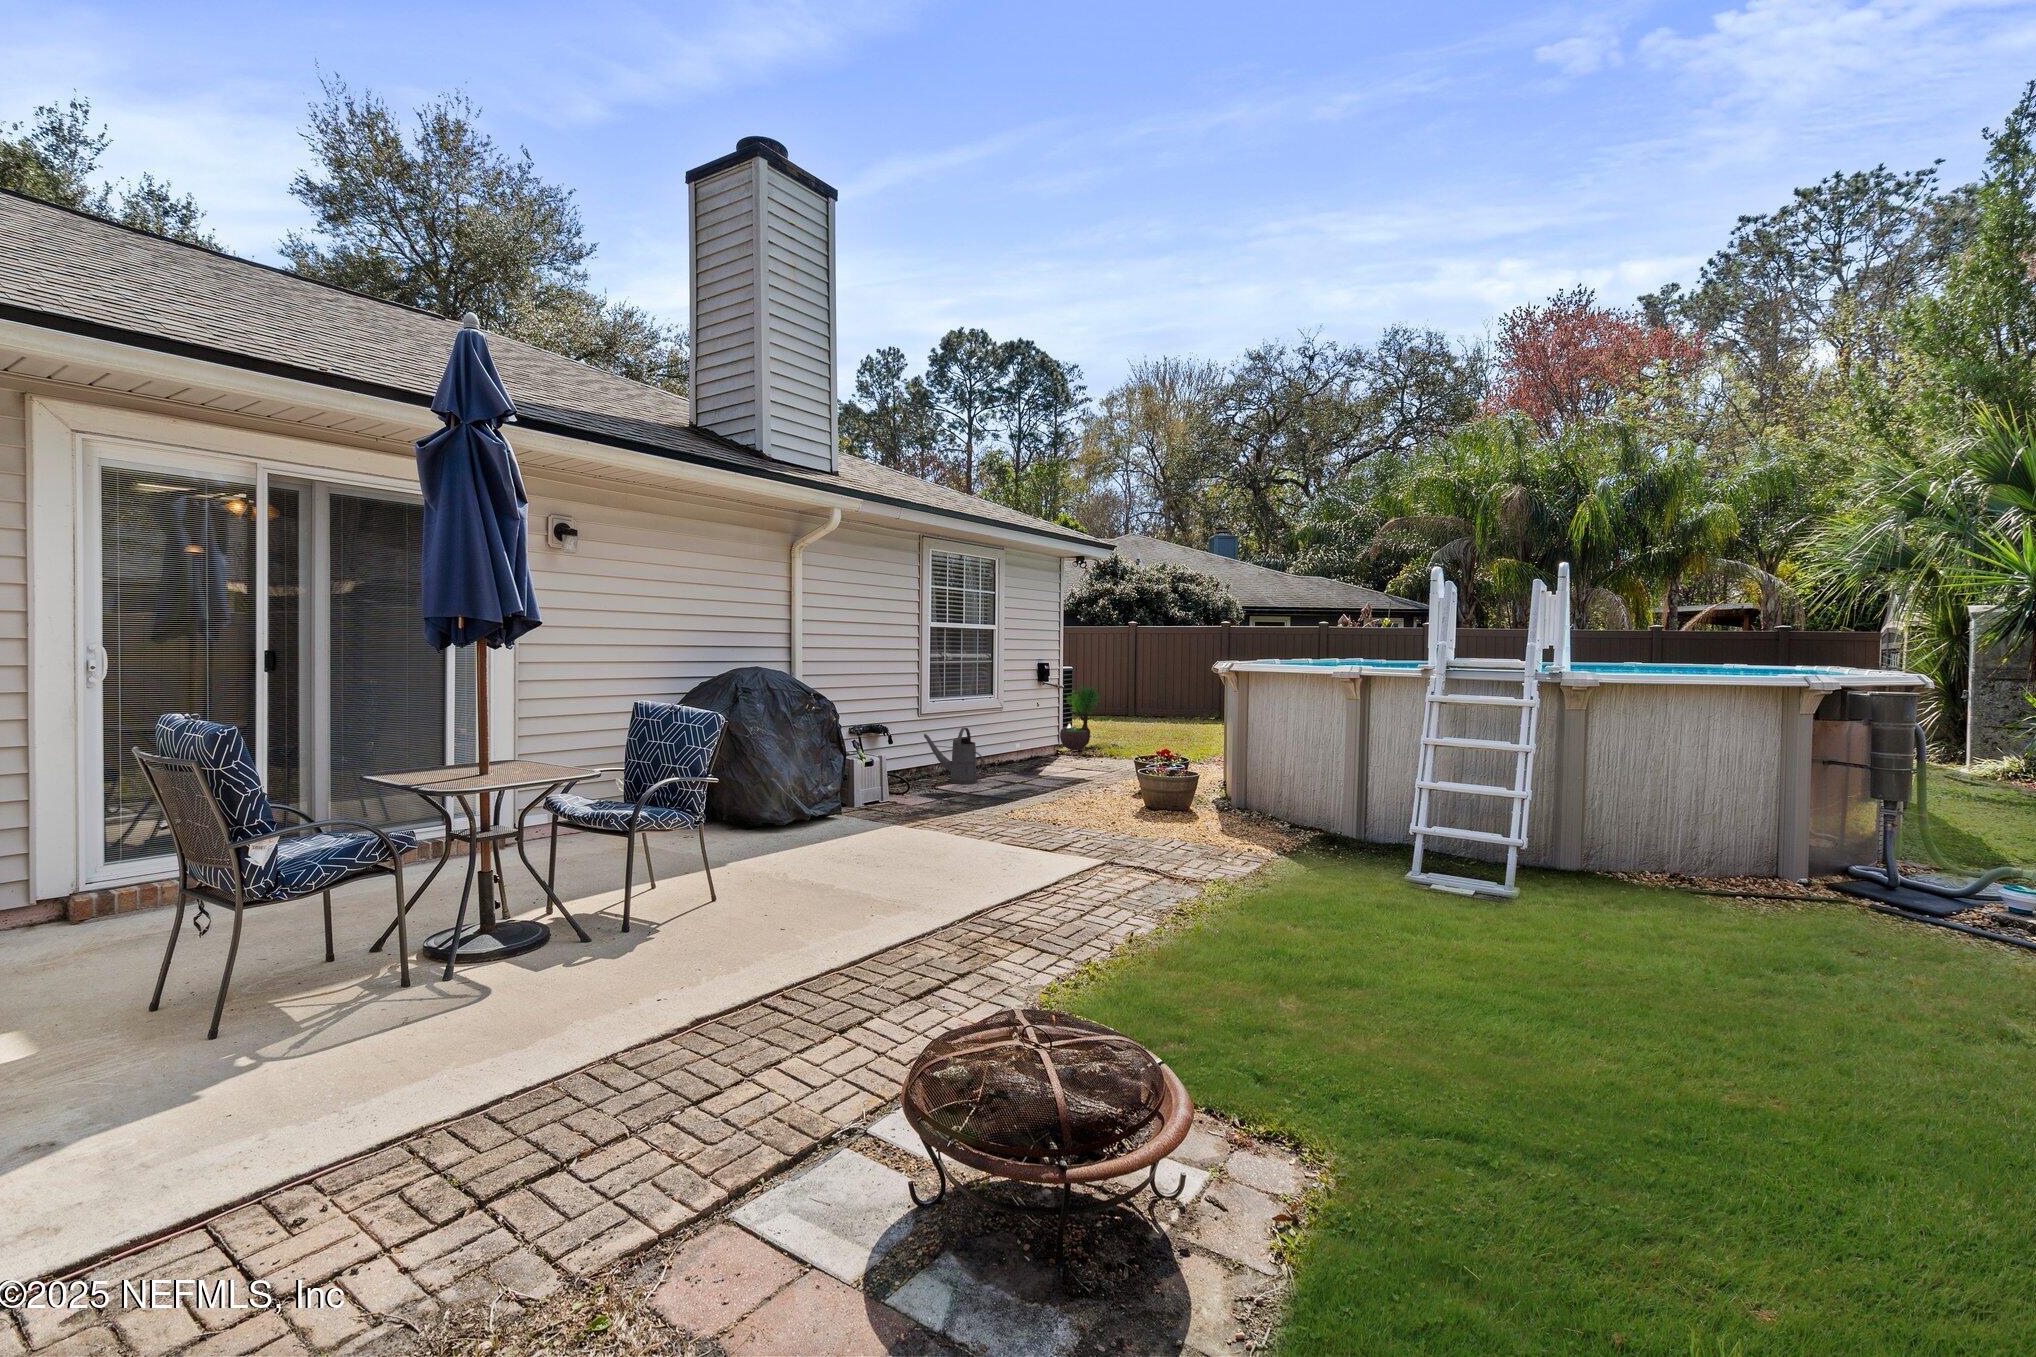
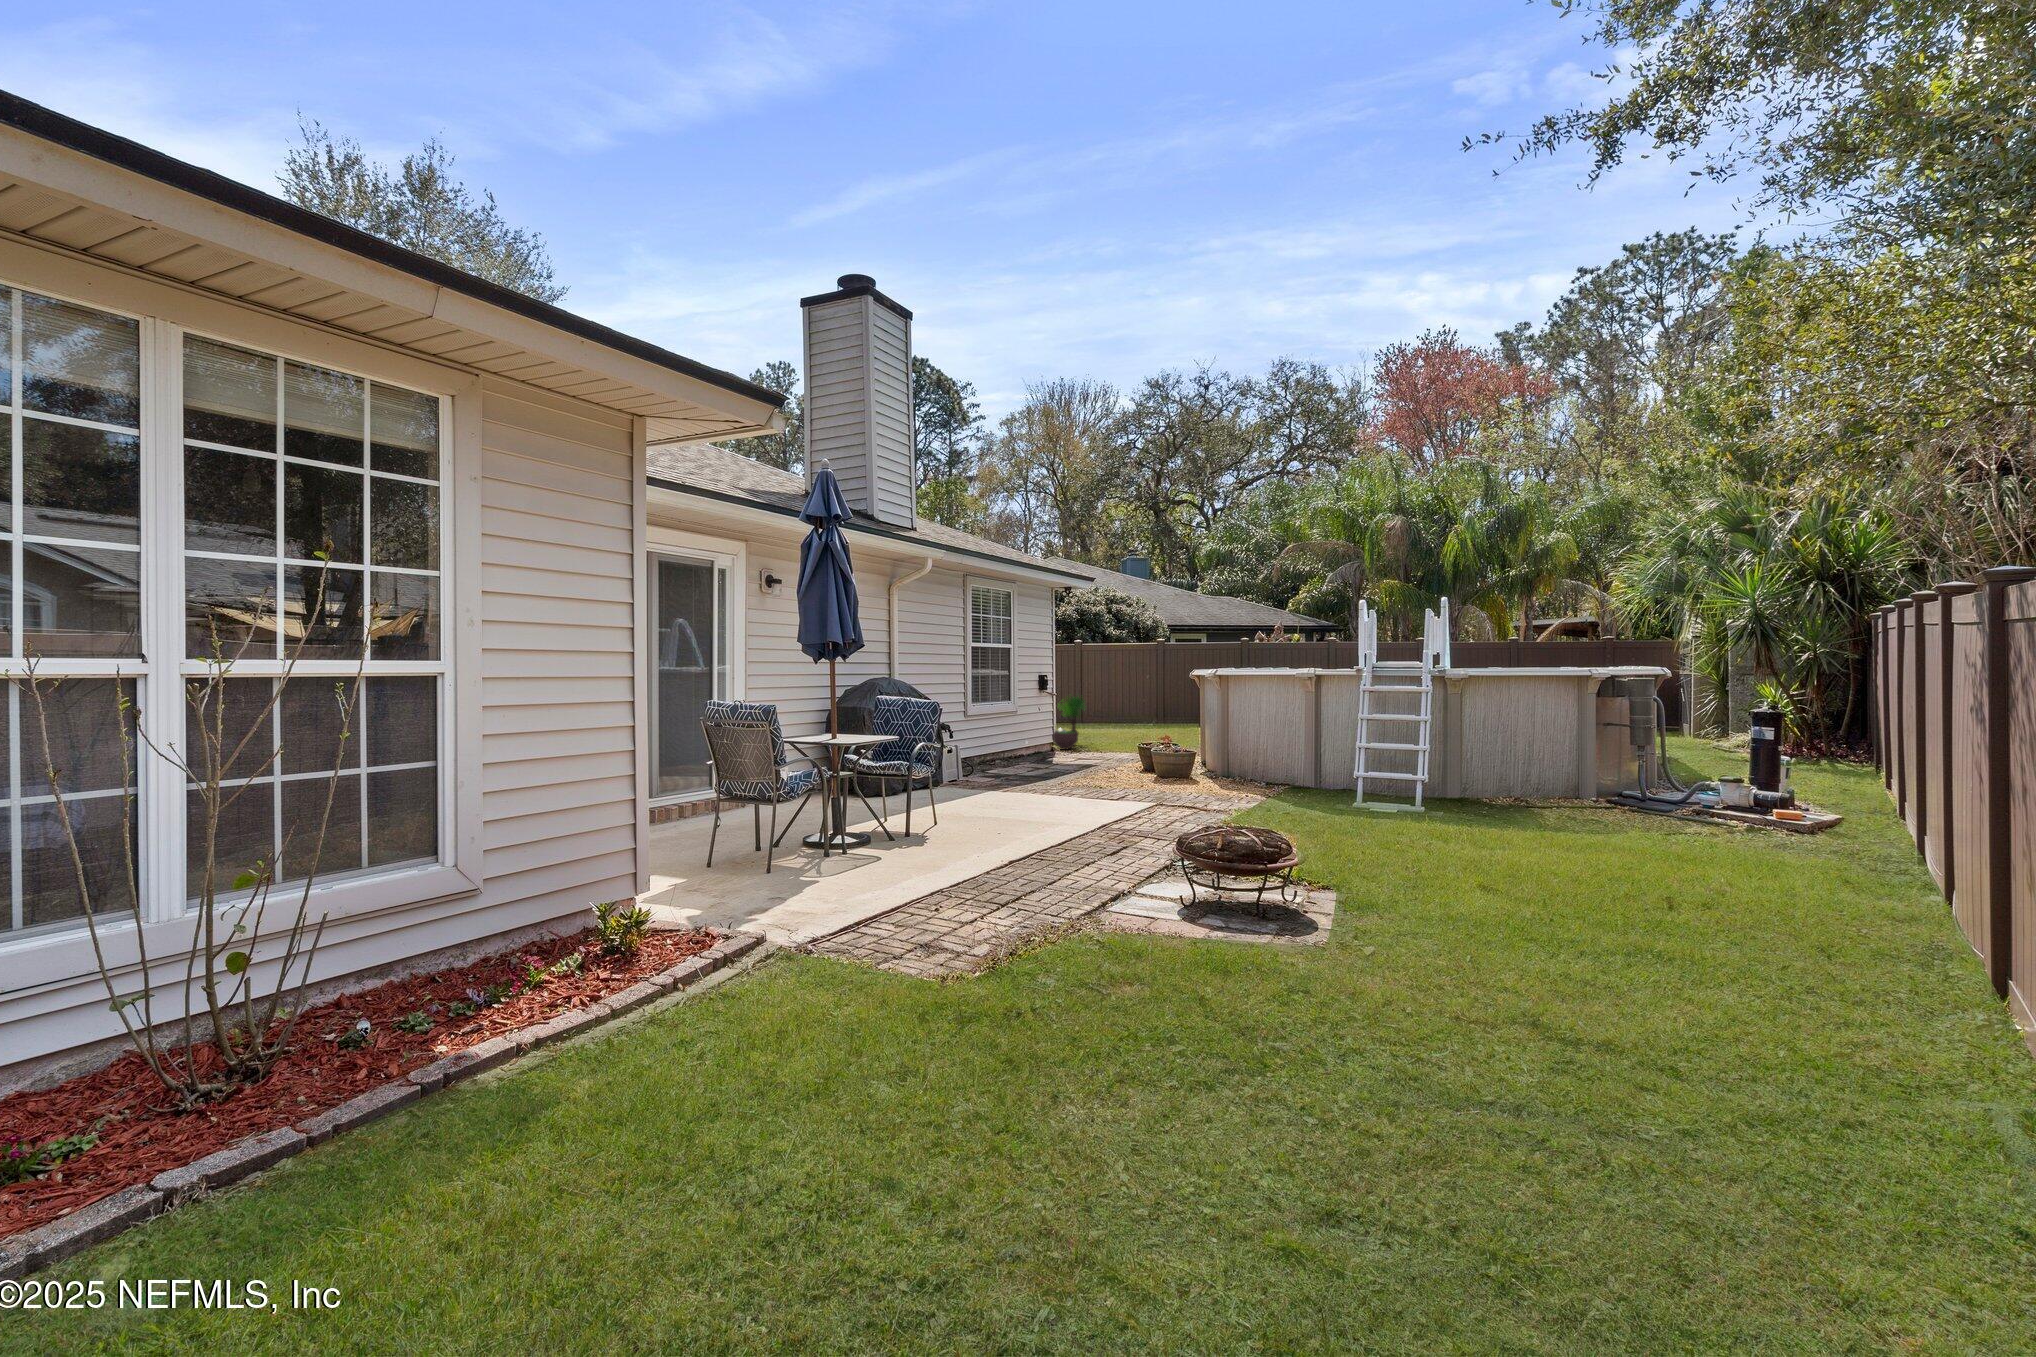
watering can: present [924,727,985,784] -> none [969,726,1021,771]

